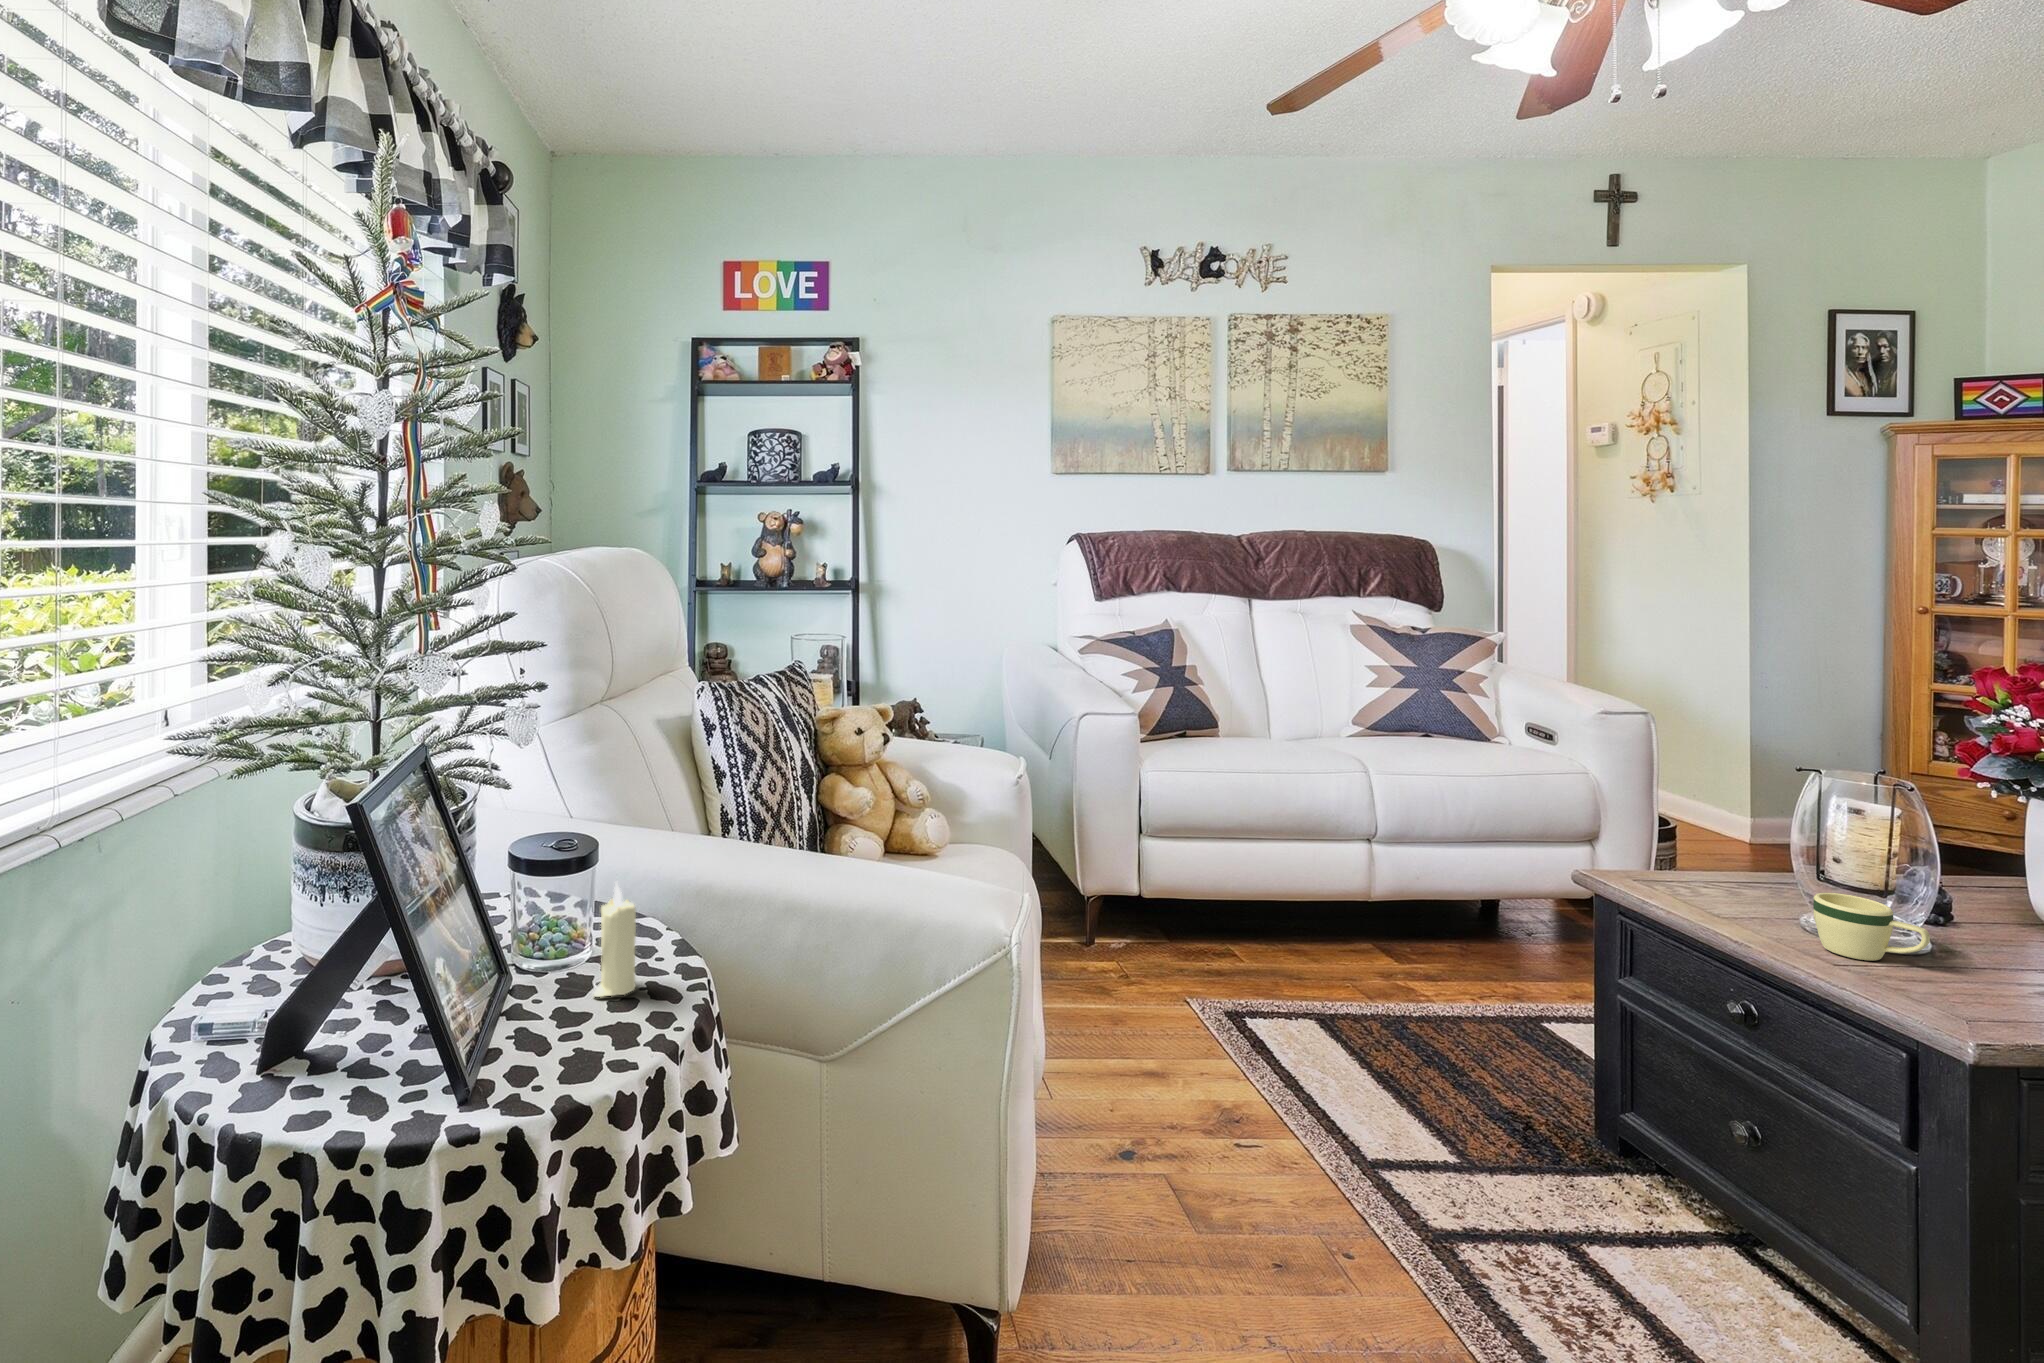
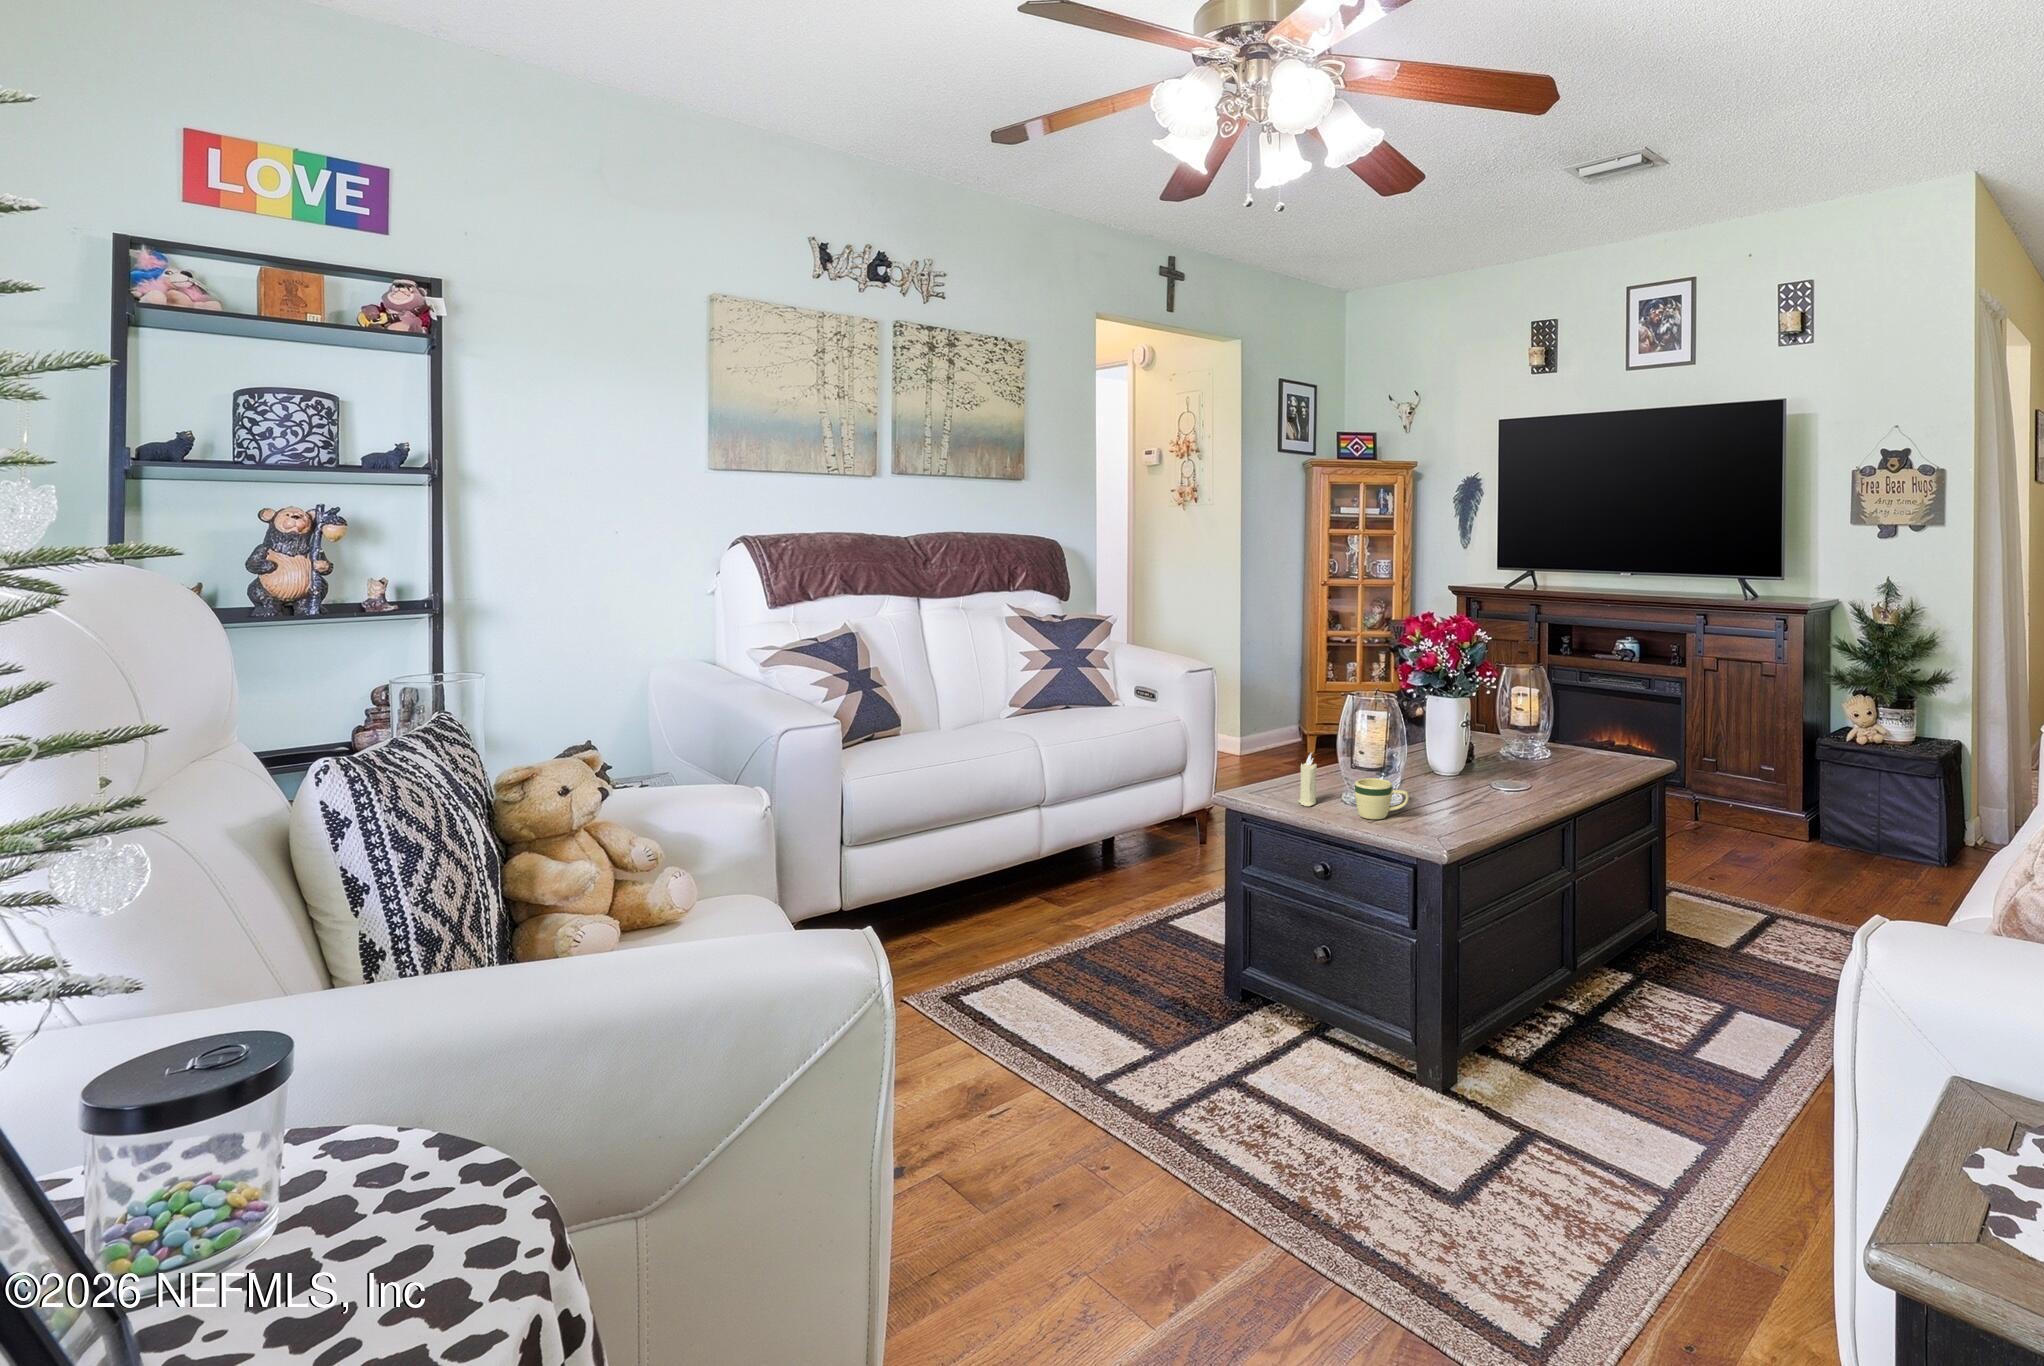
candle: present [593,882,636,997] -> present [1298,753,1317,806]

